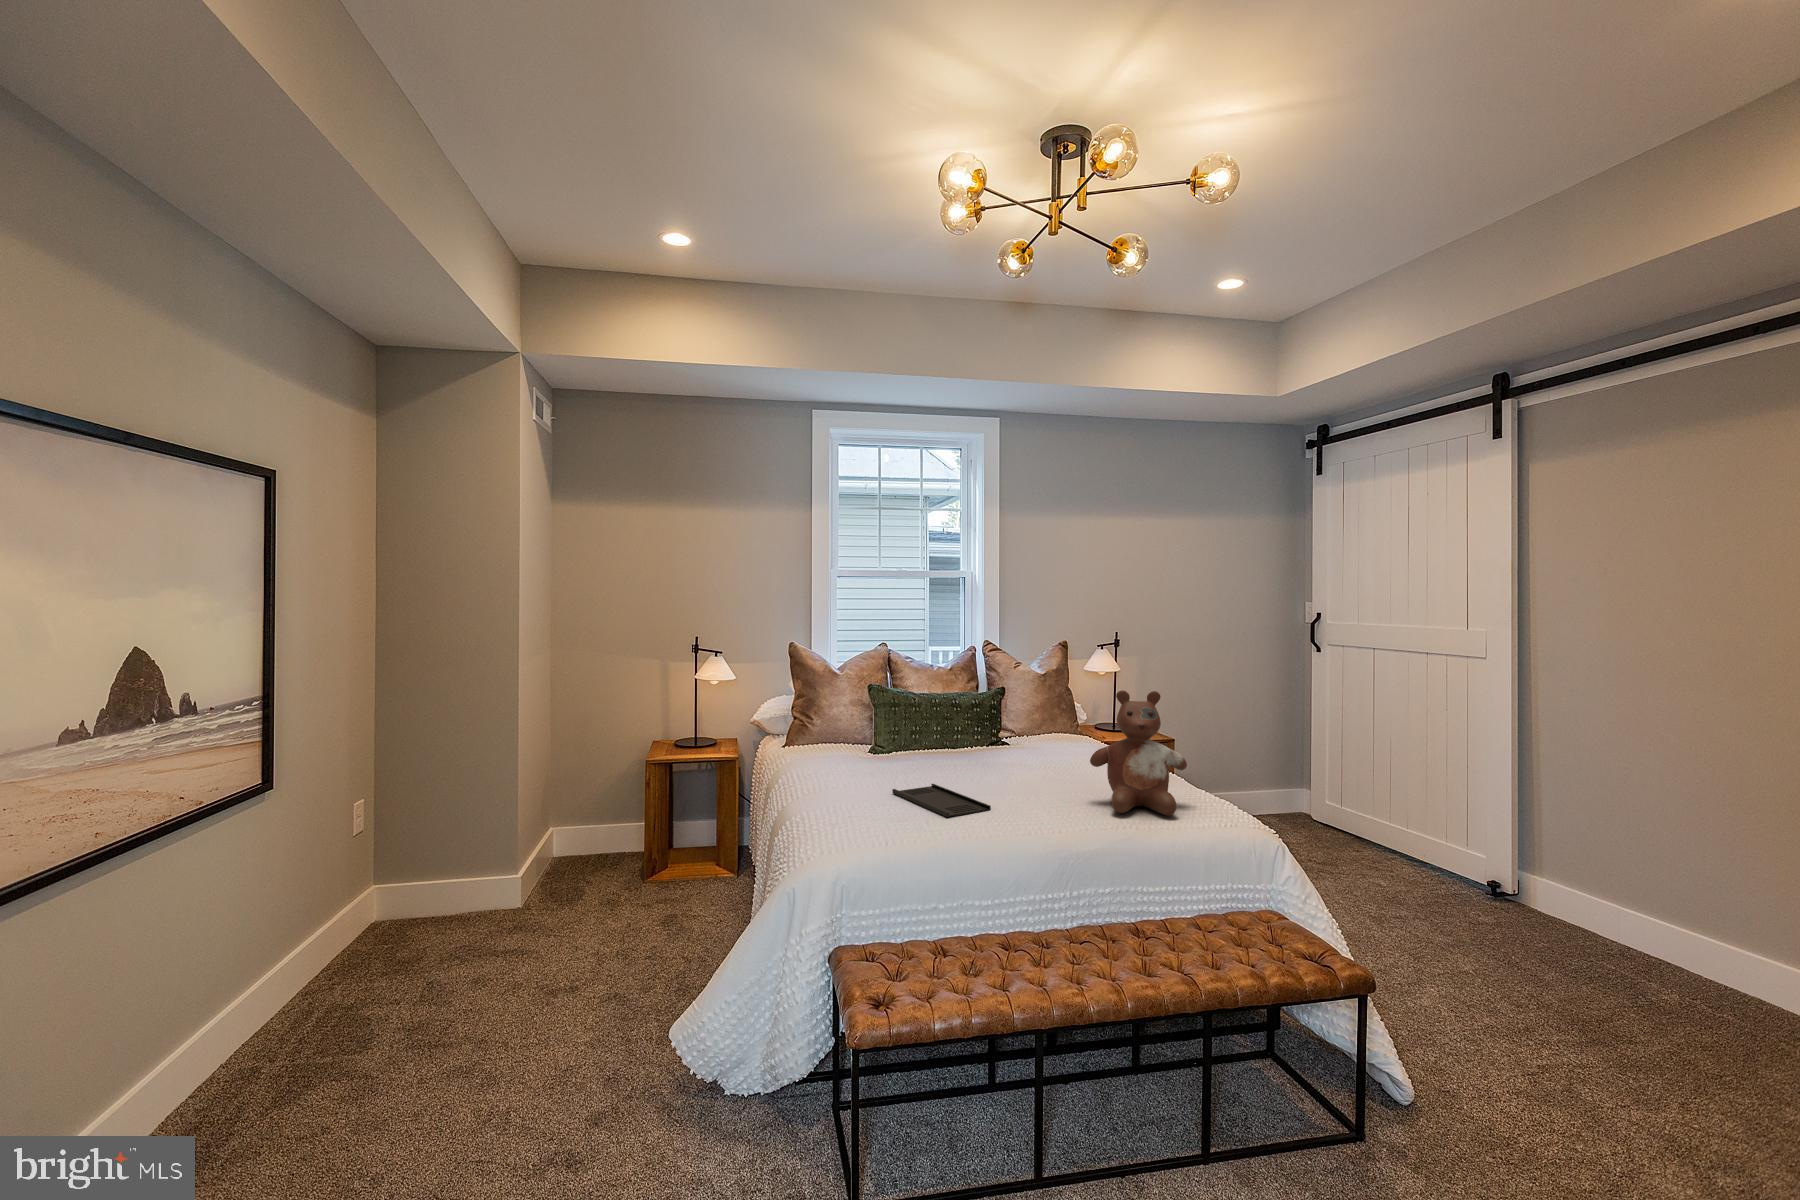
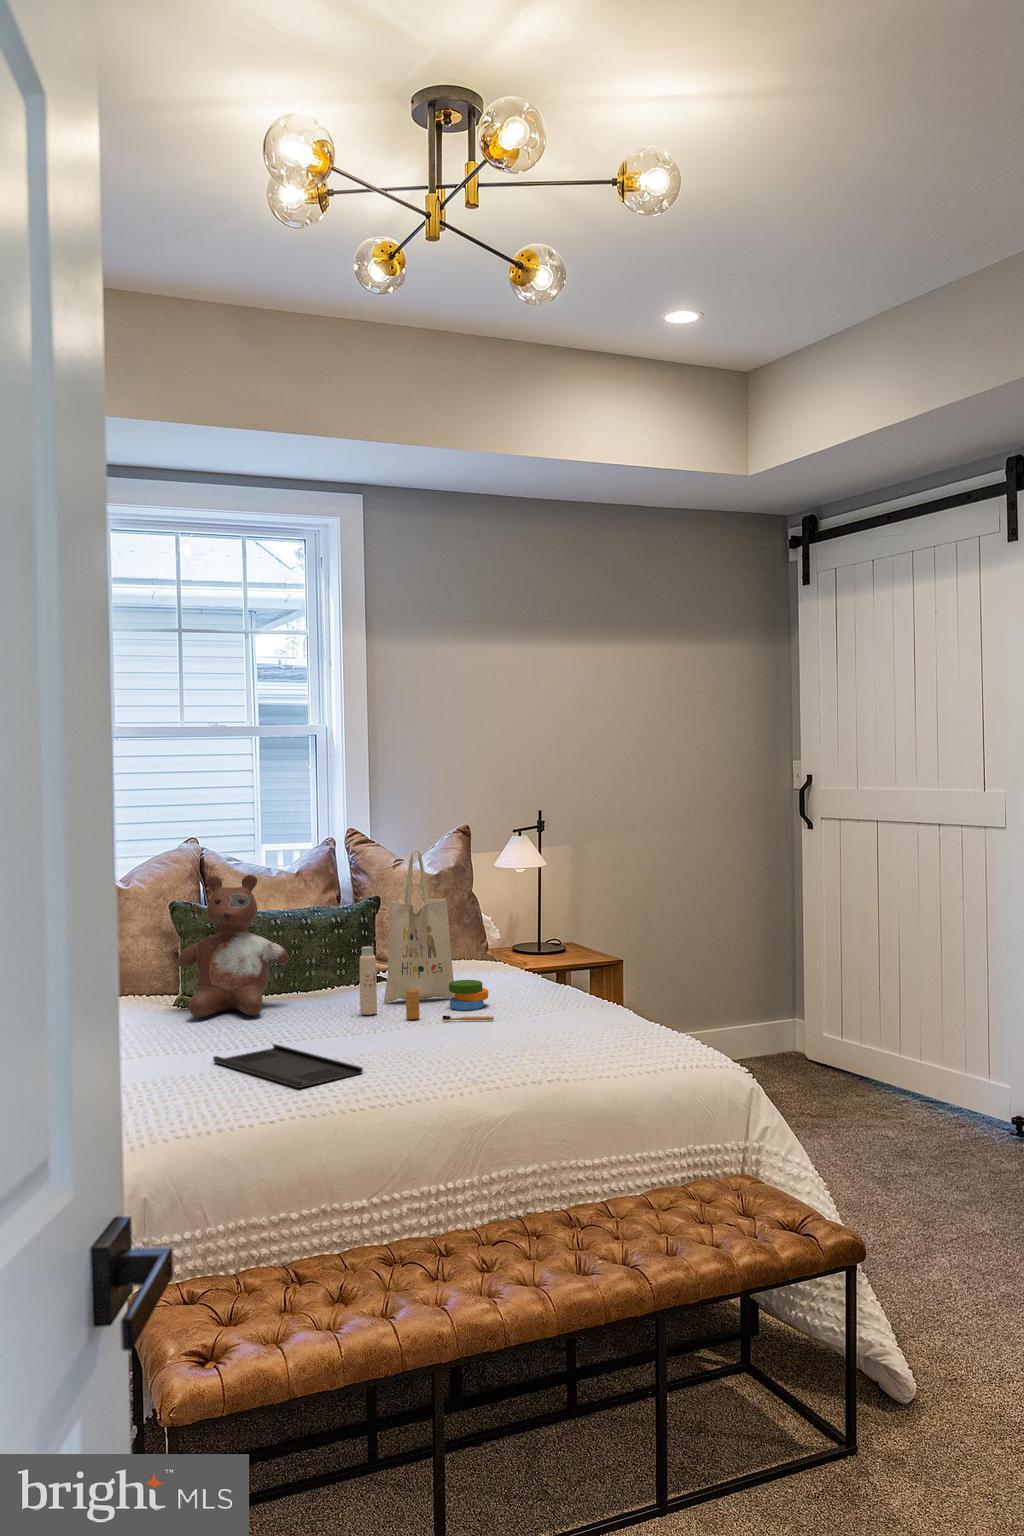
tote bag: none [990,657,1082,778] -> present [360,850,494,1021]
stuffed bear: present [1090,690,1187,816] -> present [178,875,289,1017]

